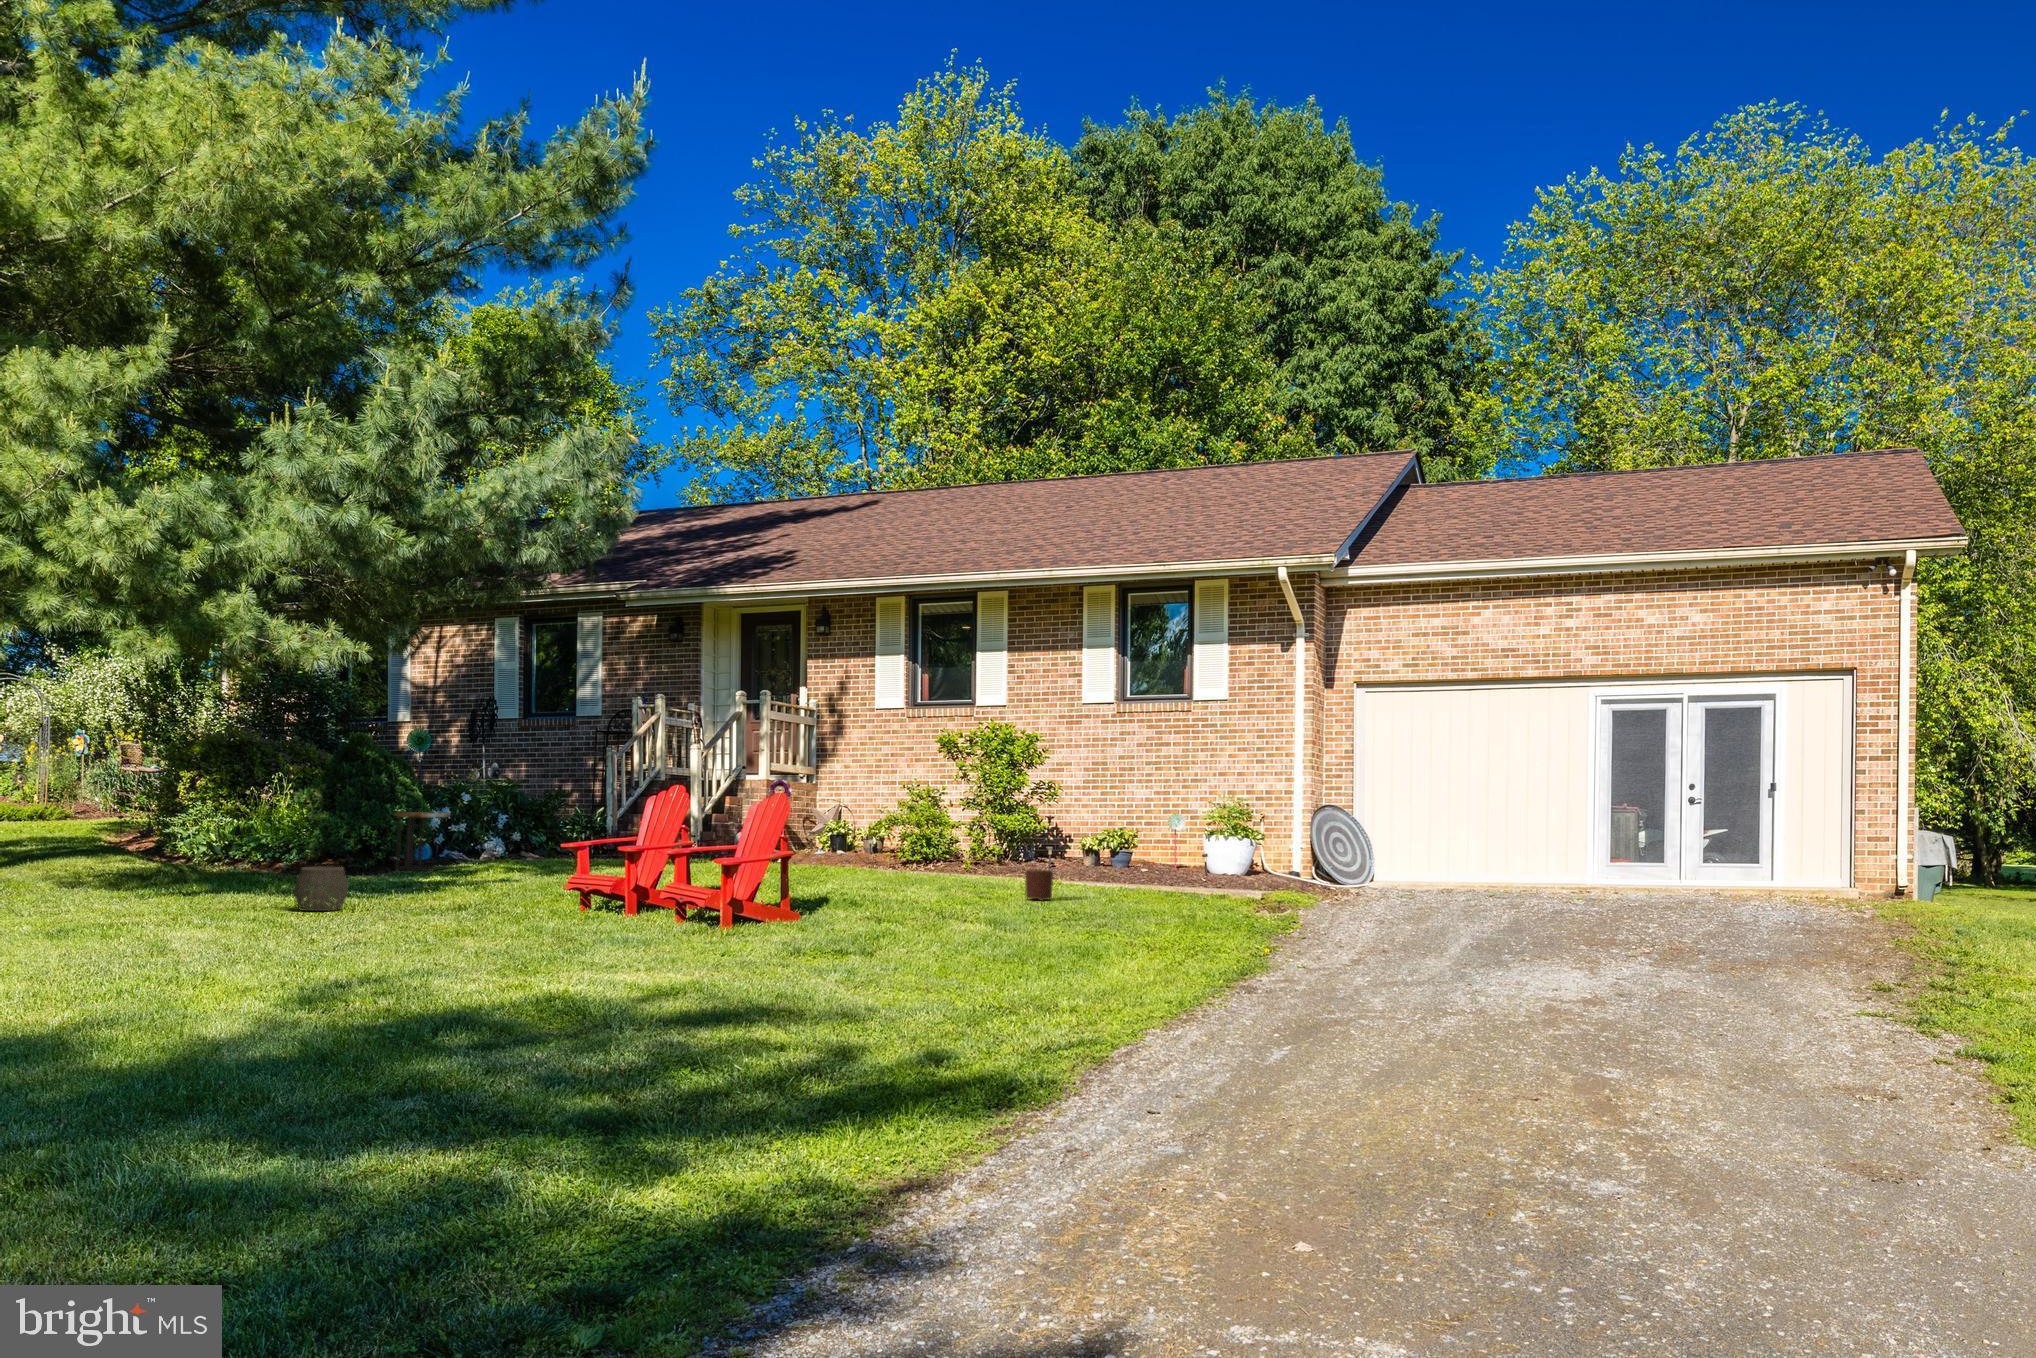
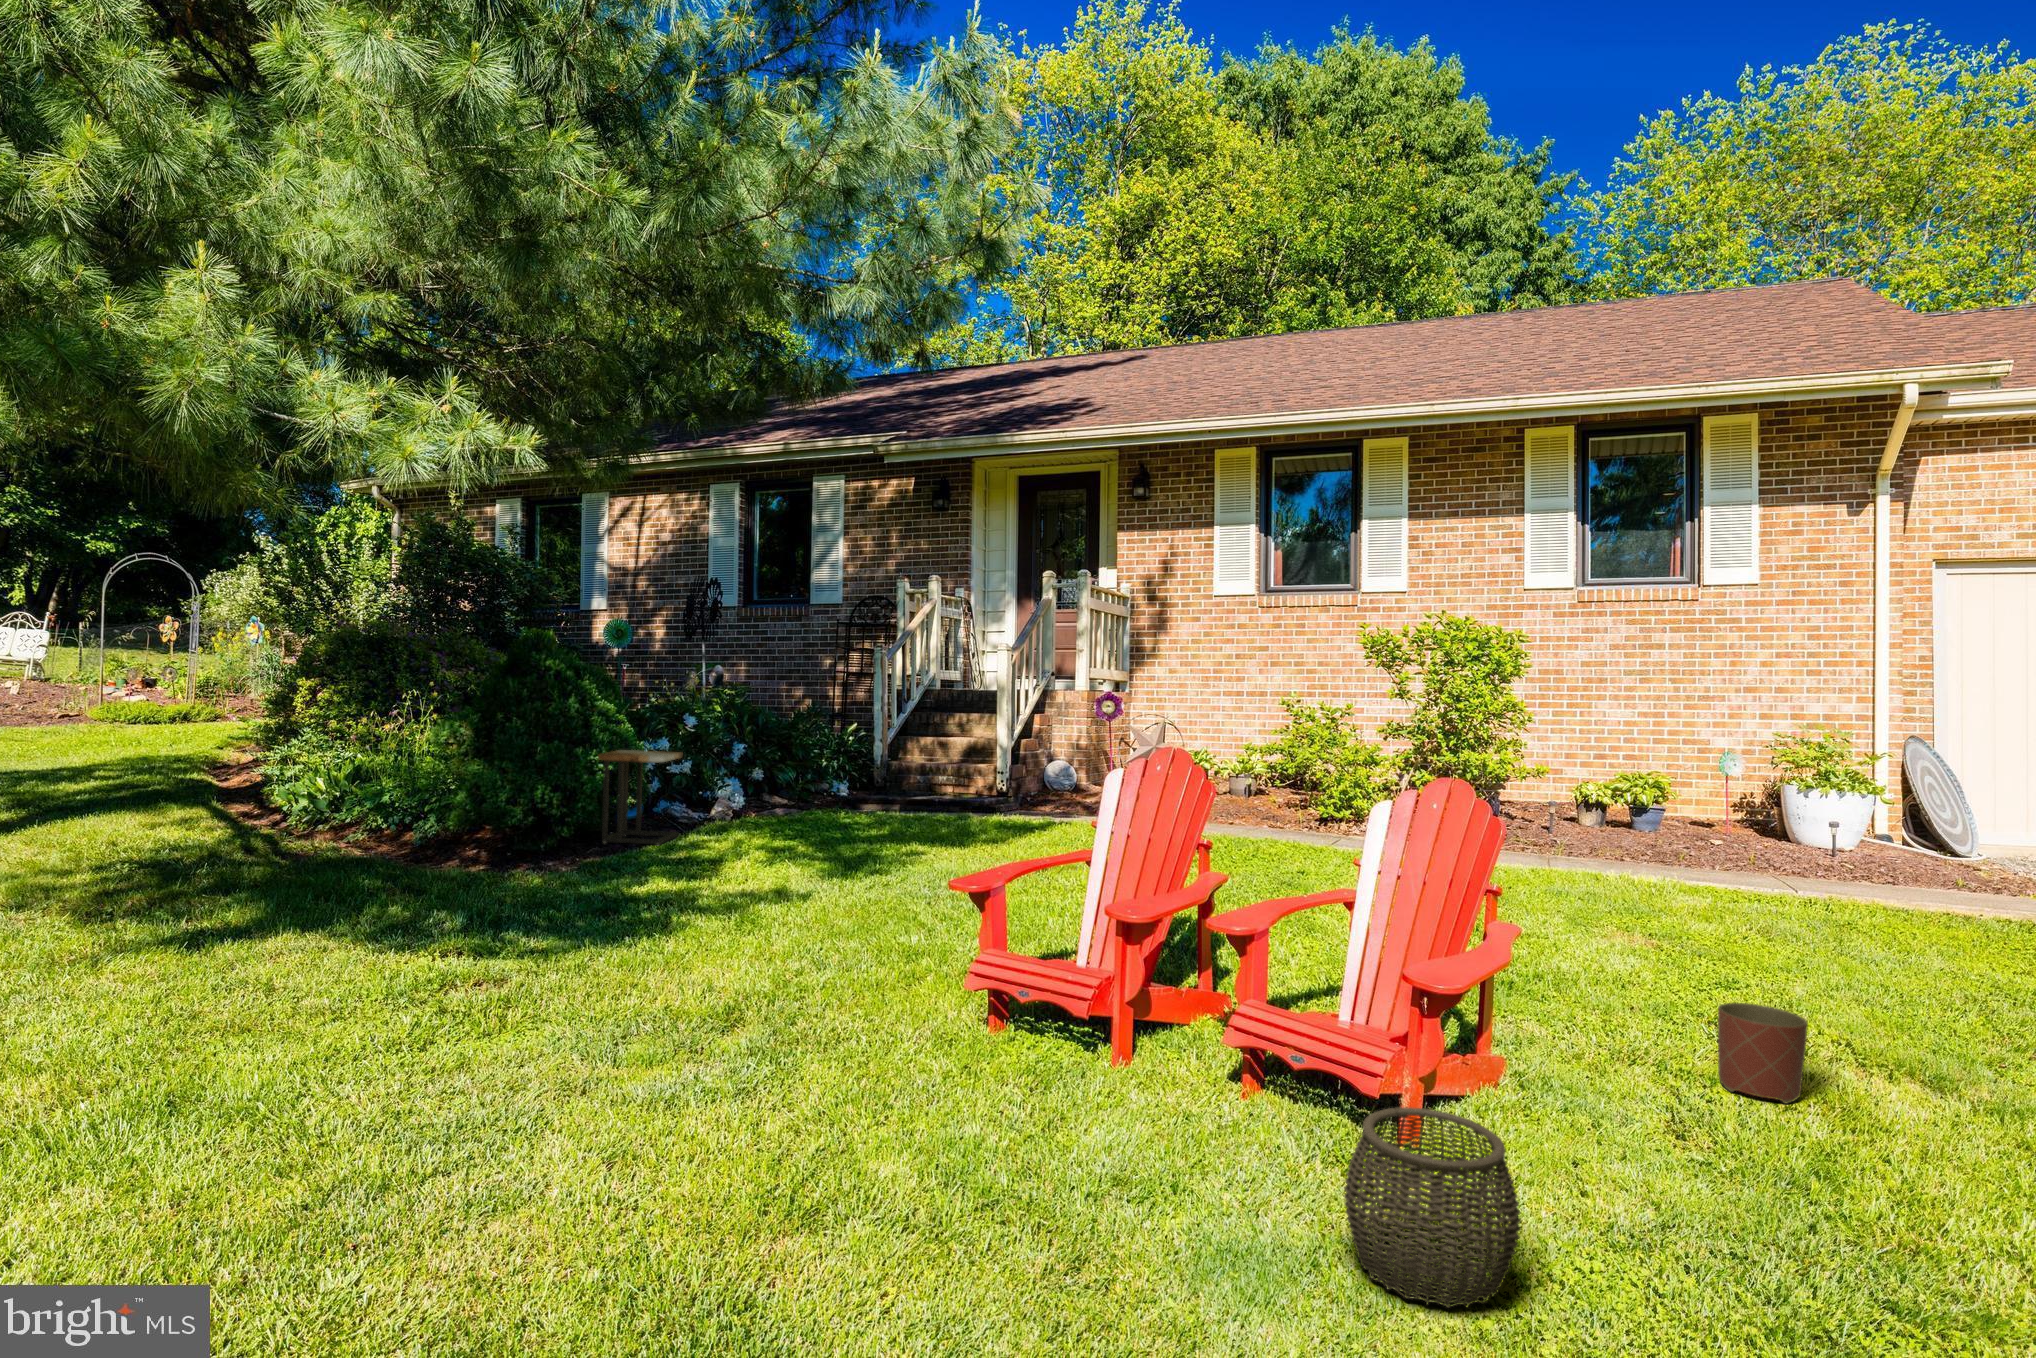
woven basket: present [294,867,348,911] -> present [1344,1107,1521,1308]
planter: present [1025,870,1053,900] -> present [1718,1003,1808,1104]

